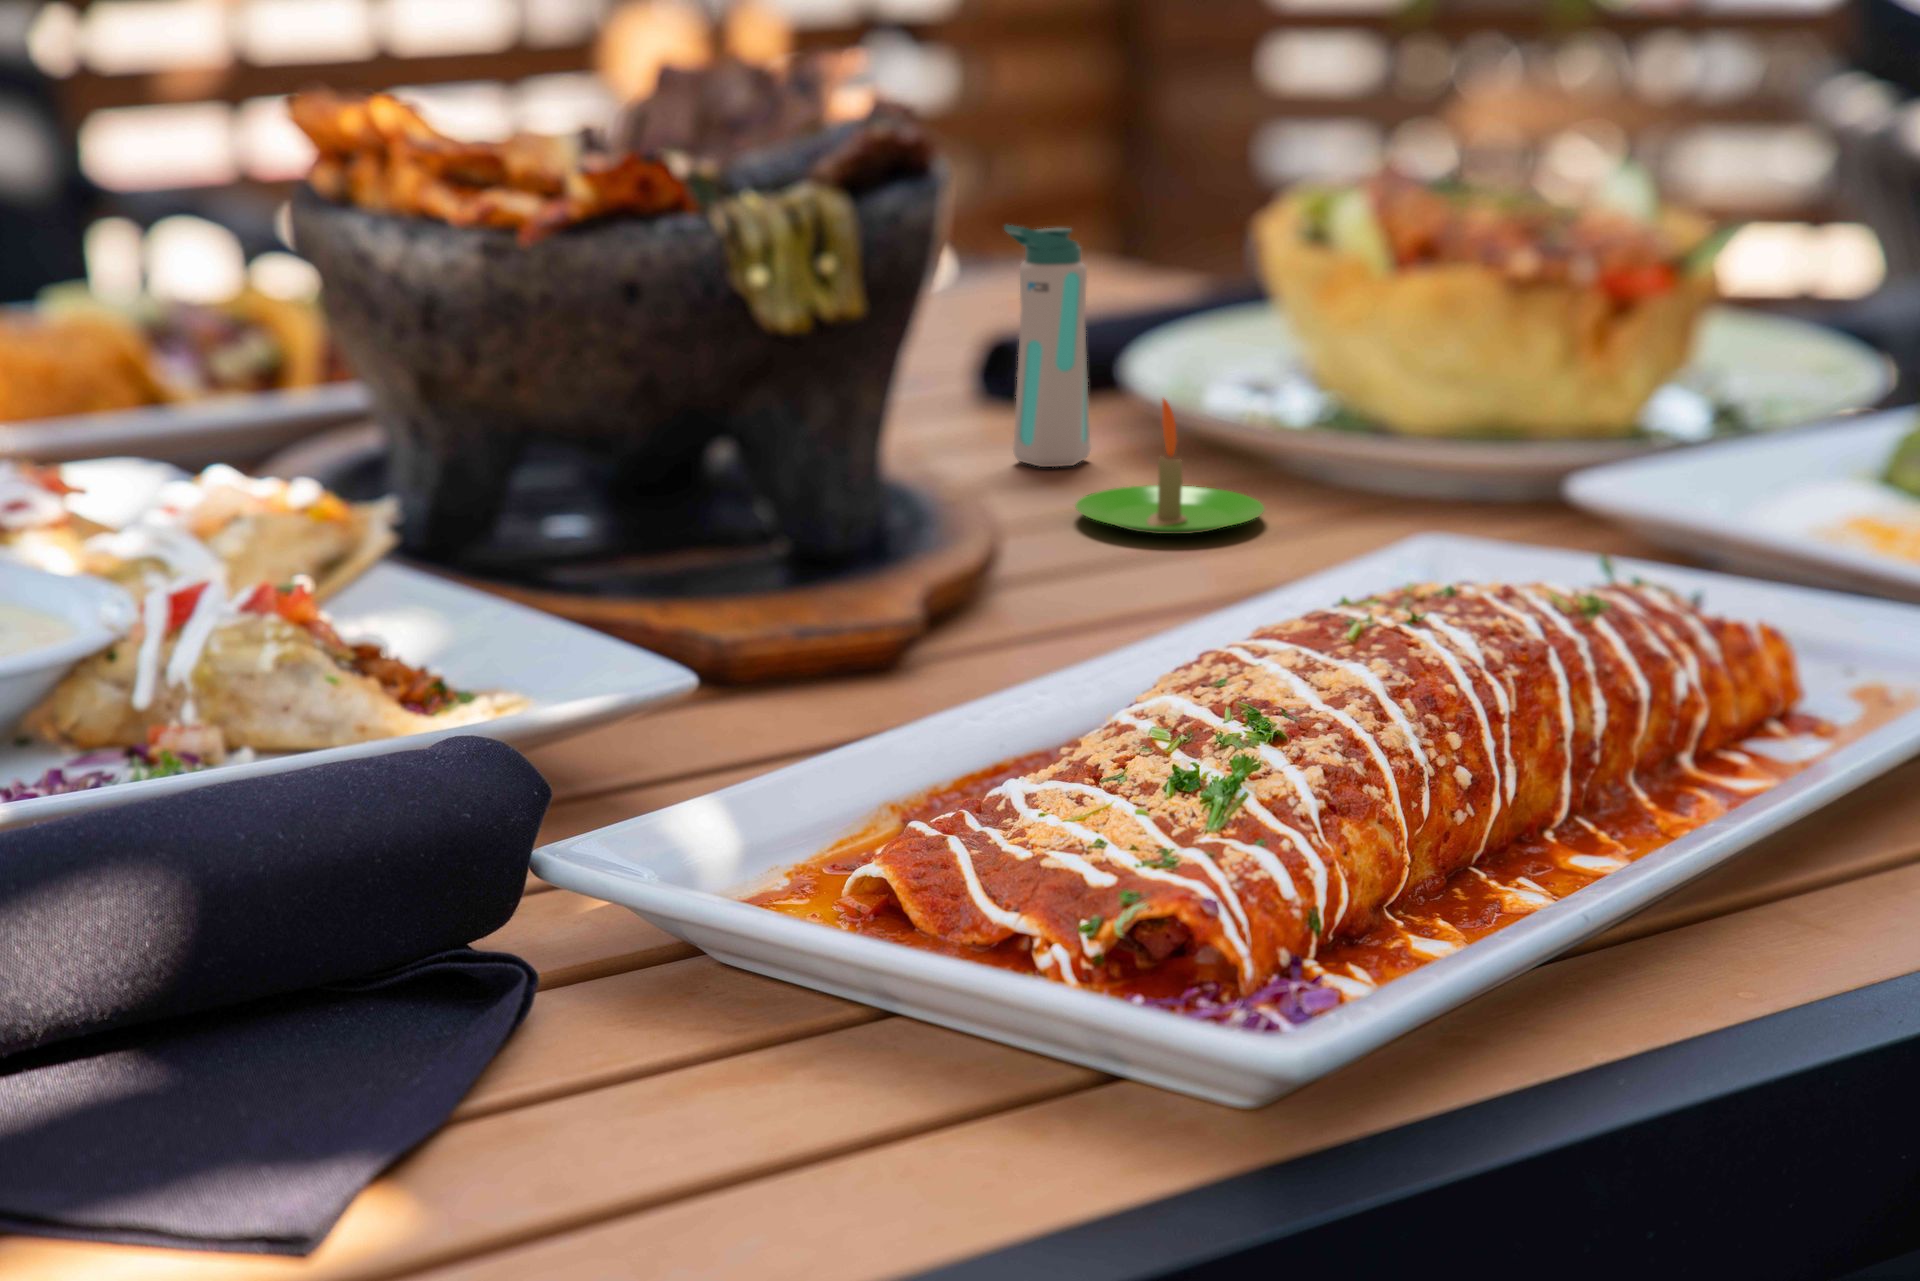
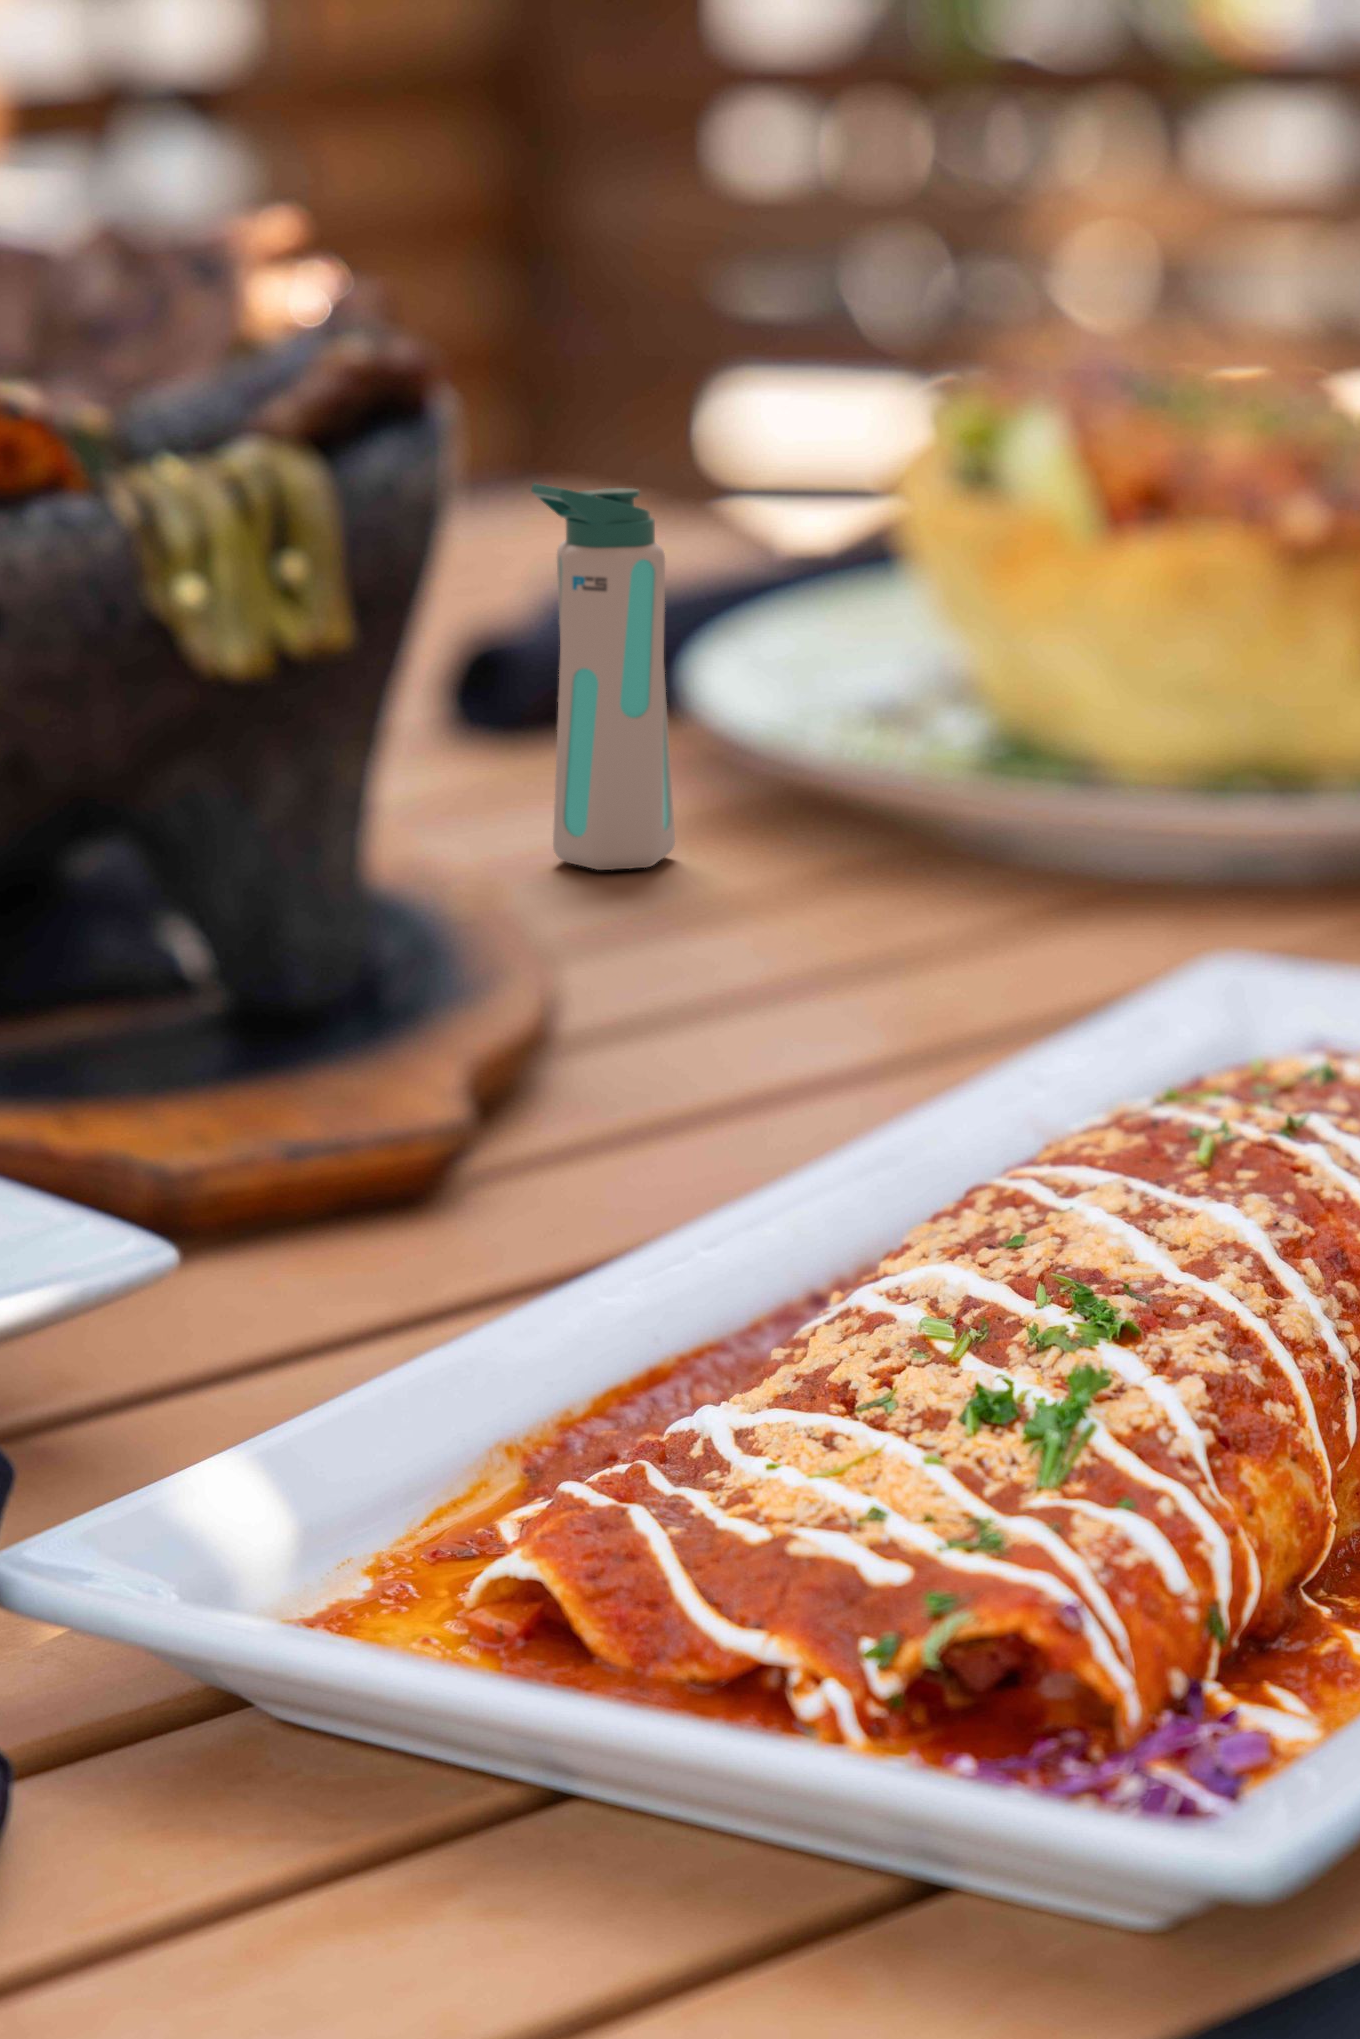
candle: present [1076,399,1264,534] -> none [671,761,969,978]

